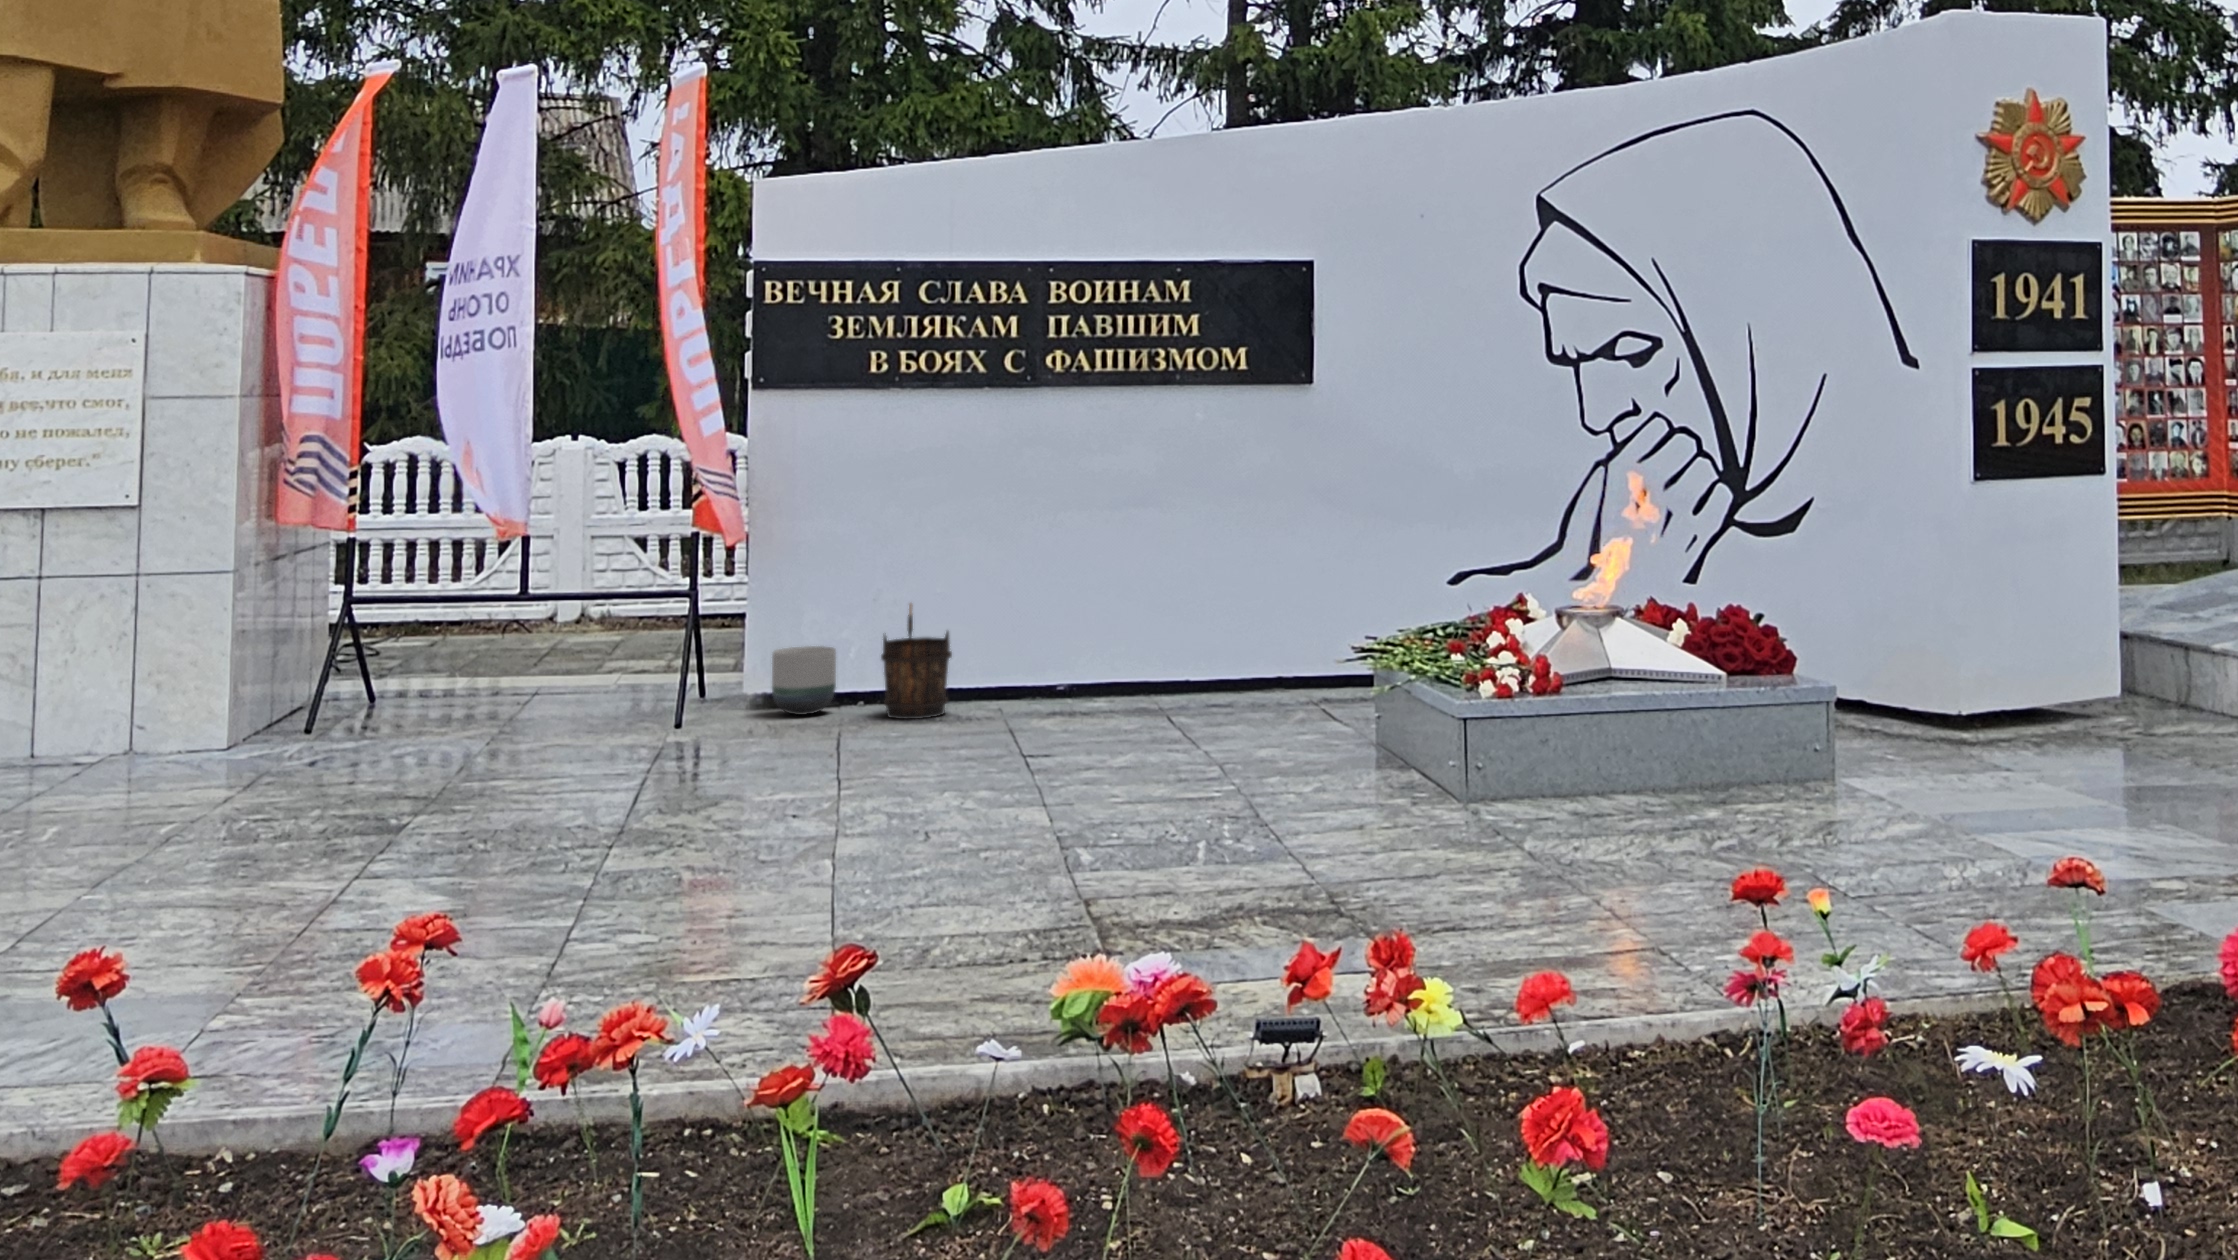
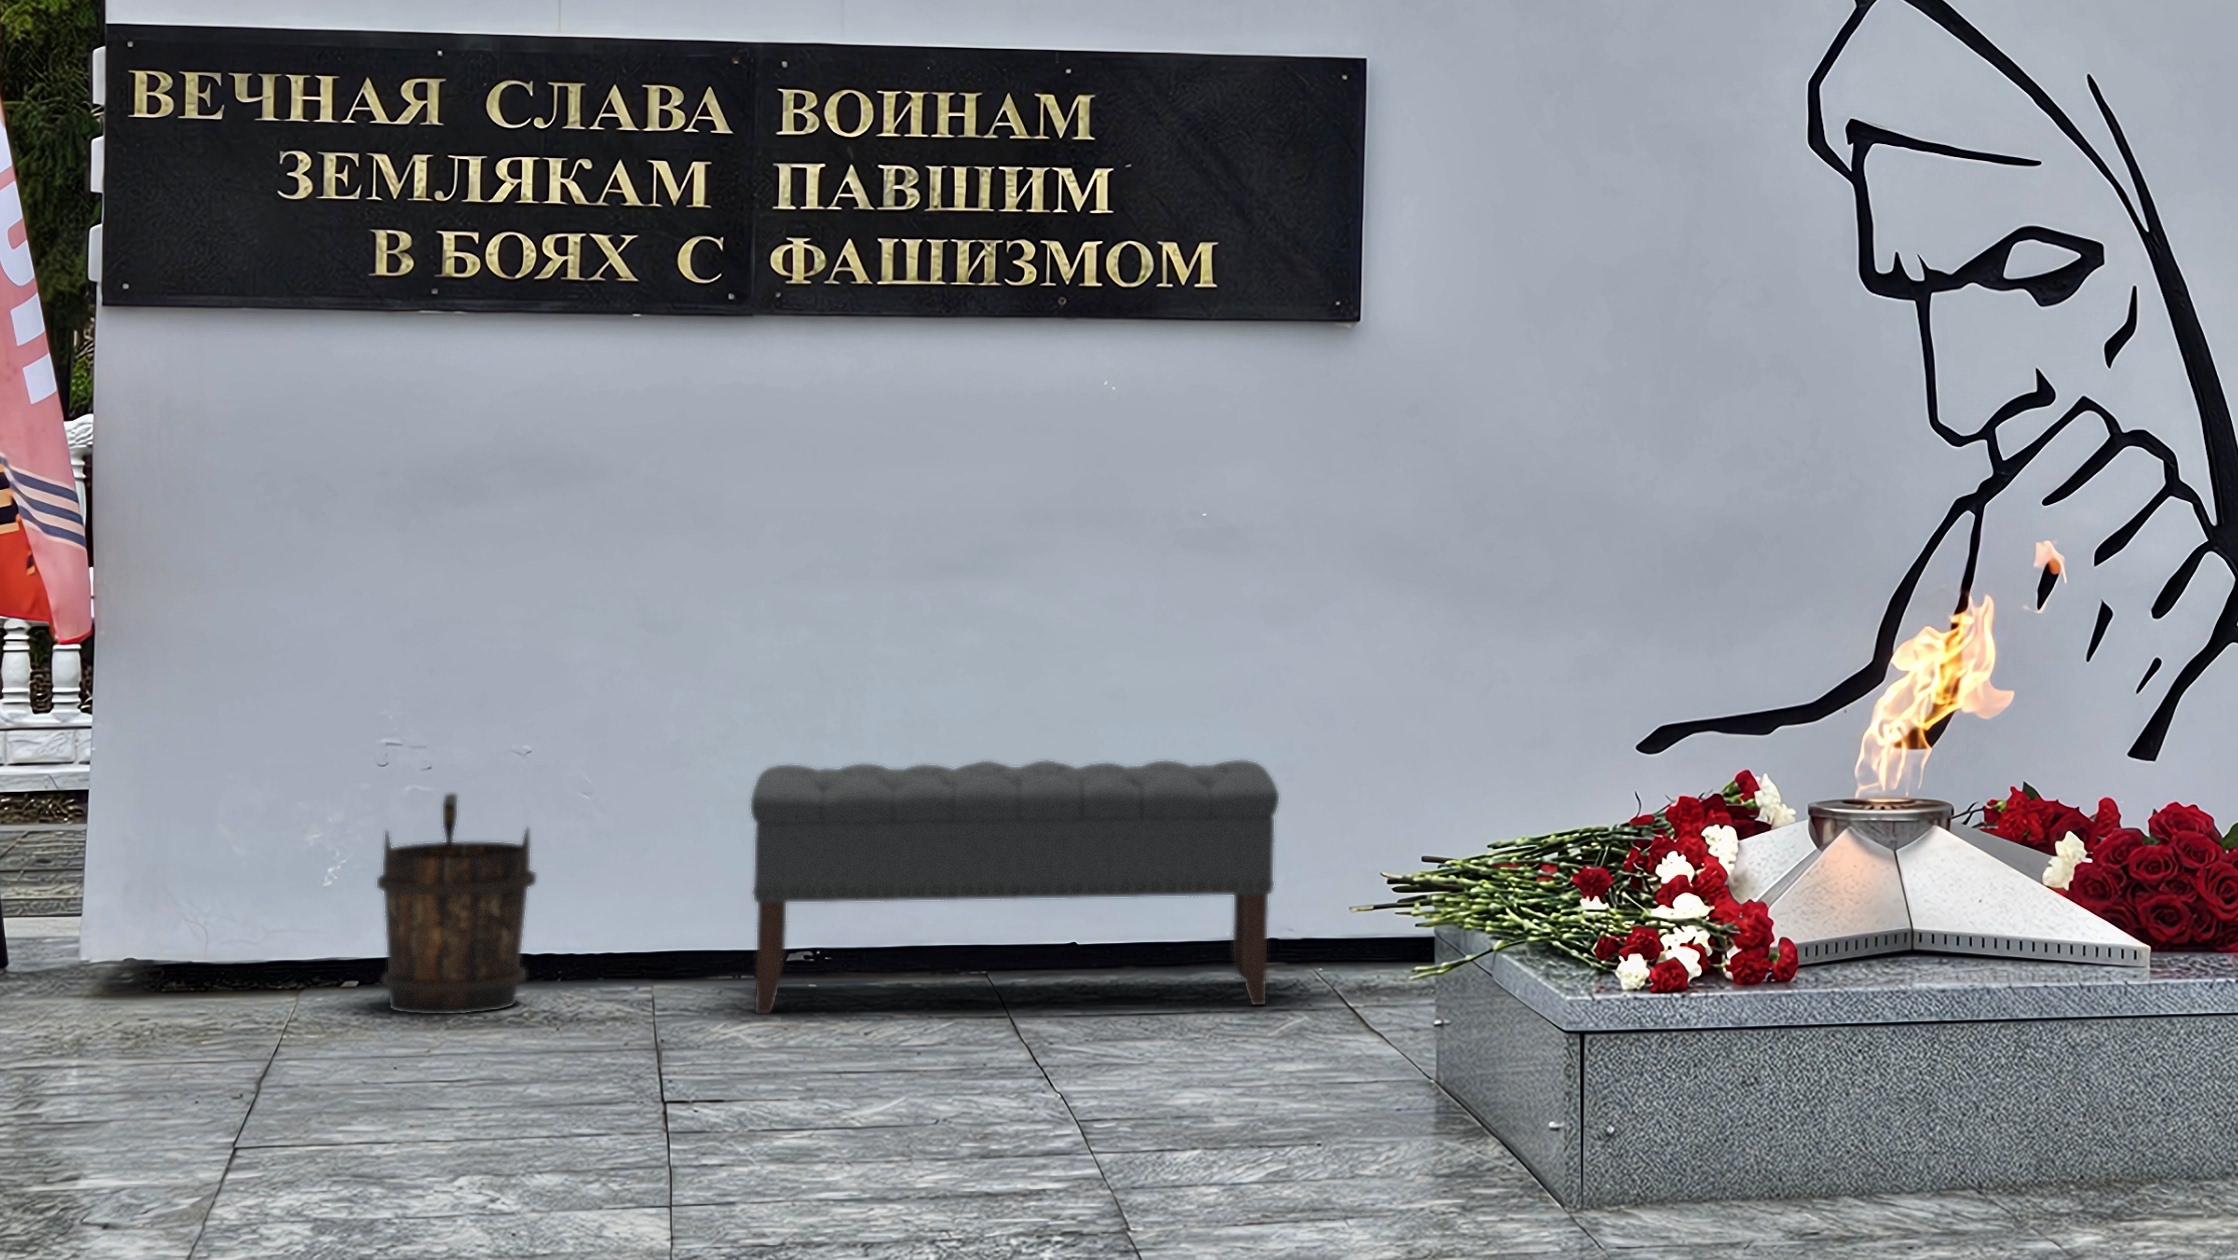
bench: none [1048,591,1295,716] -> present [751,760,1279,1014]
planter: present [772,646,836,715] -> none [146,854,289,999]

